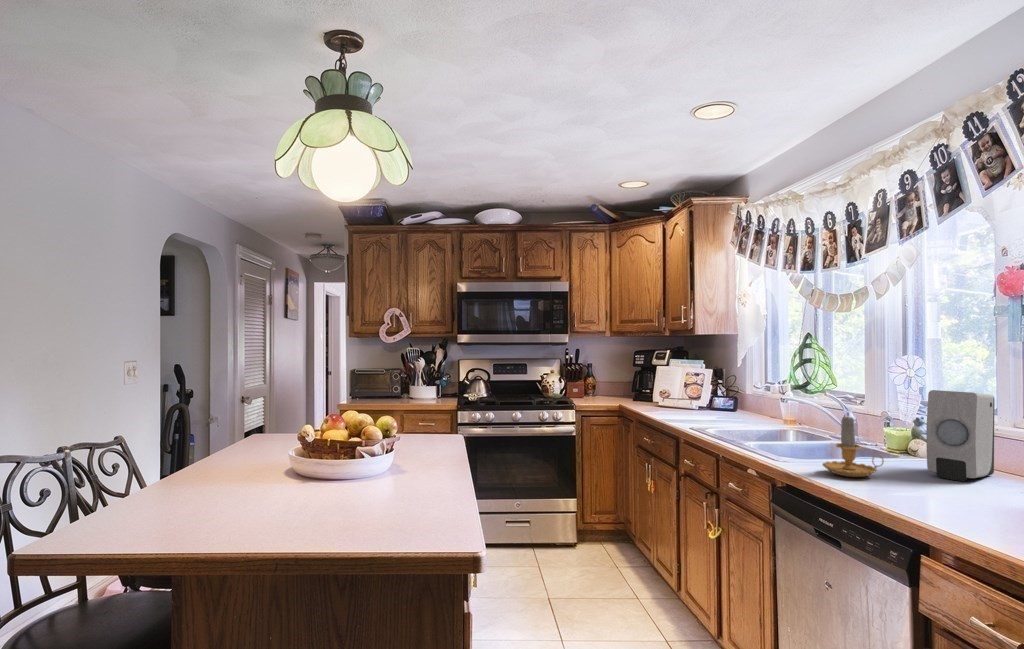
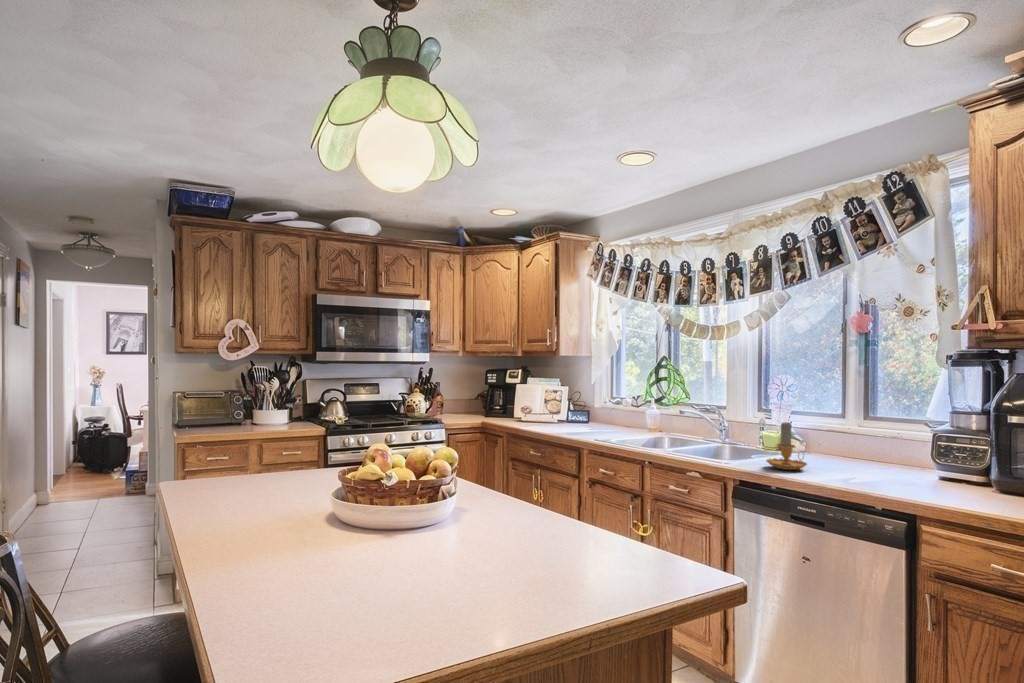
soap dispenser: present [926,390,995,481] -> none [822,400,861,466]

